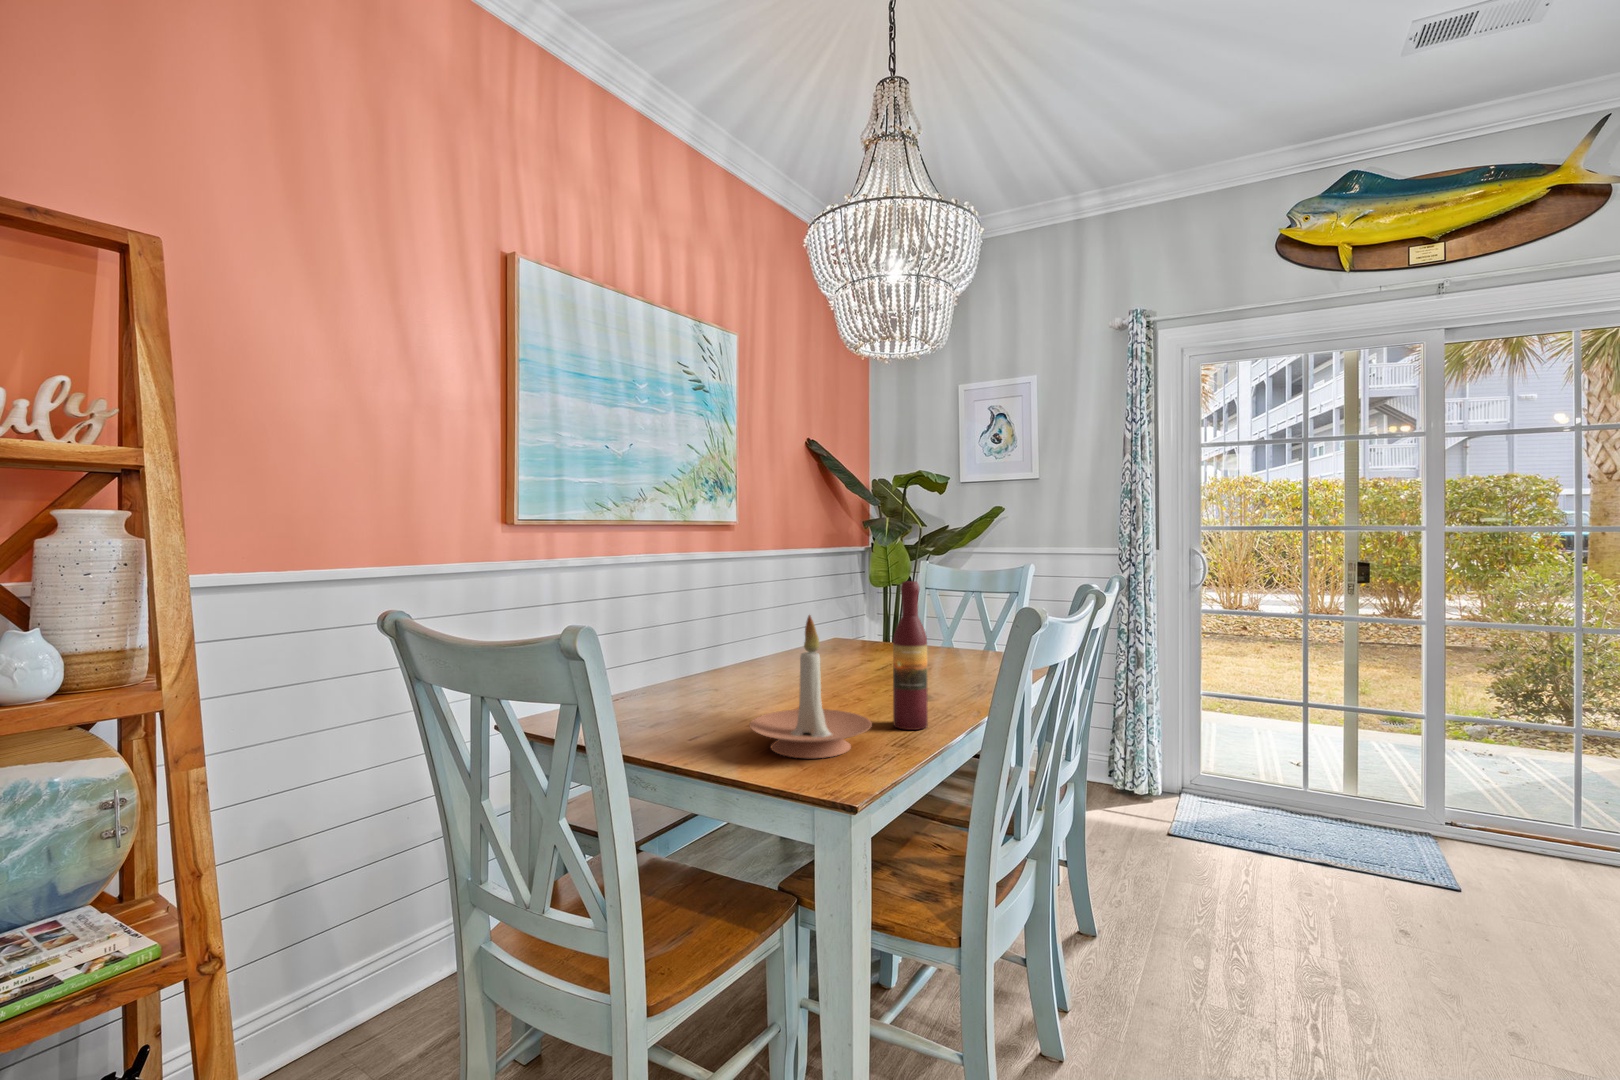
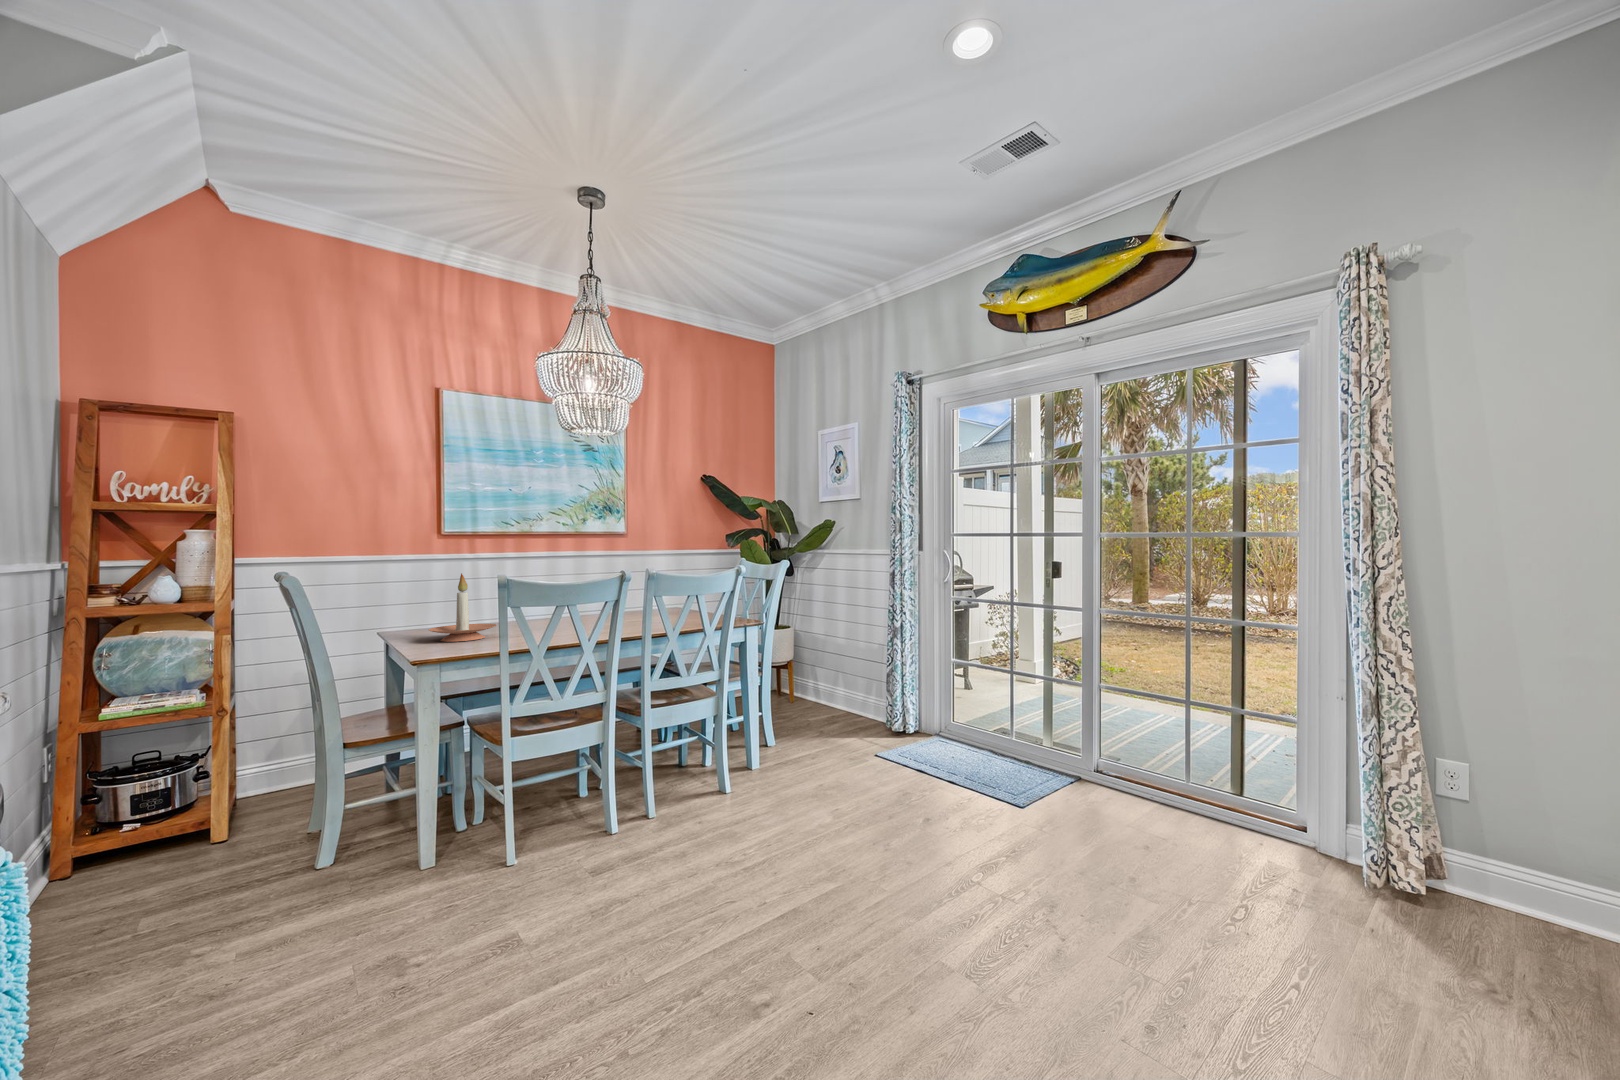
wine bottle: present [893,581,928,730] -> none [524,558,545,635]

